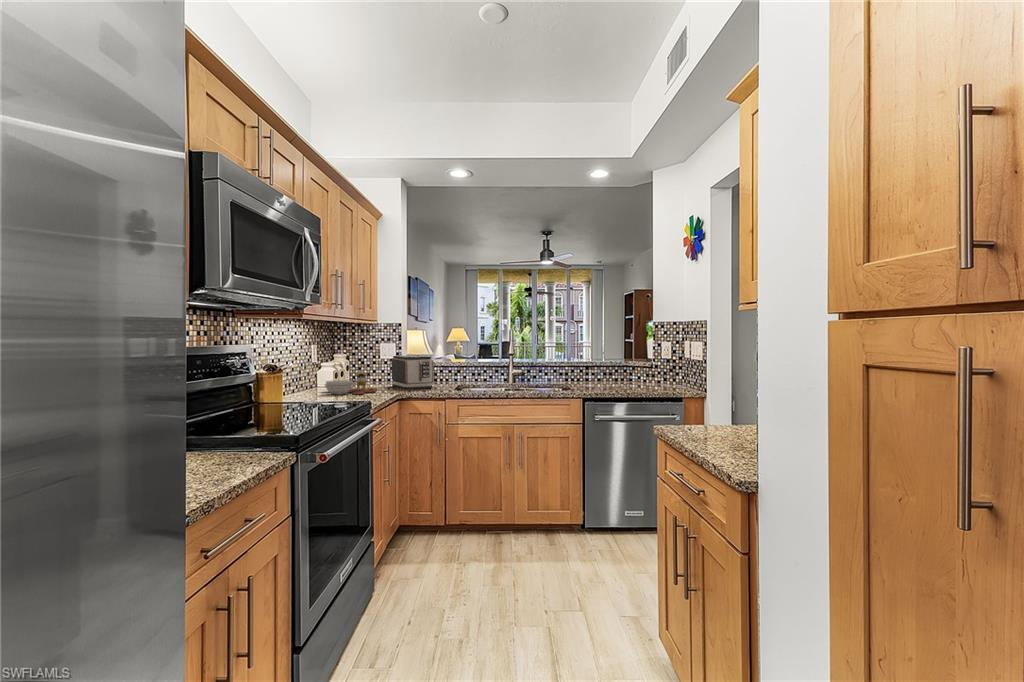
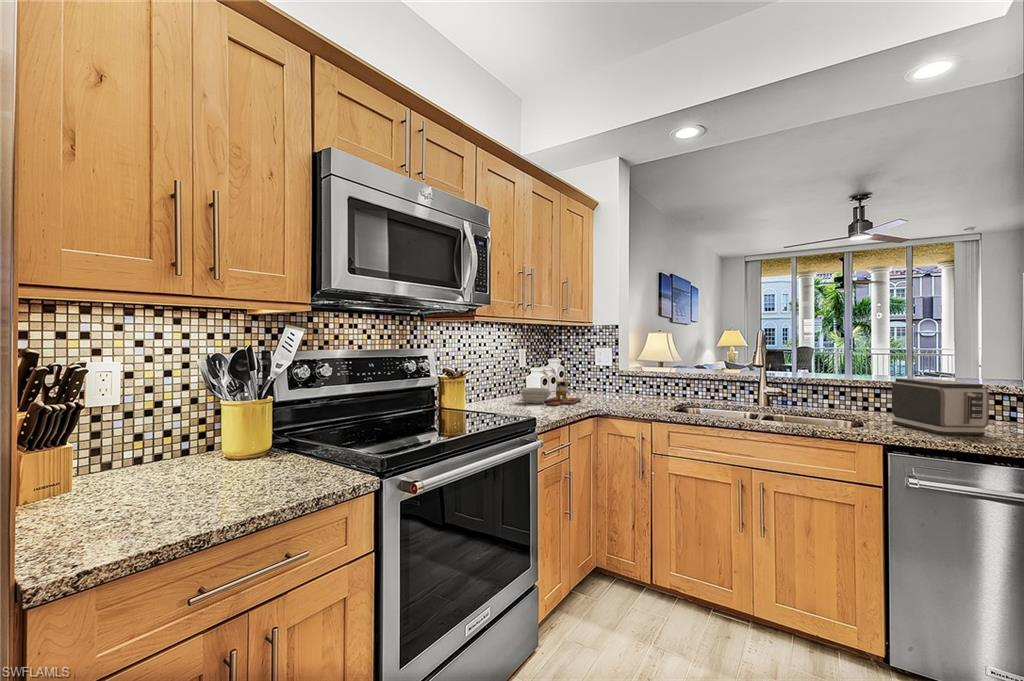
toaster: present [391,355,434,389] -> present [892,378,989,436]

